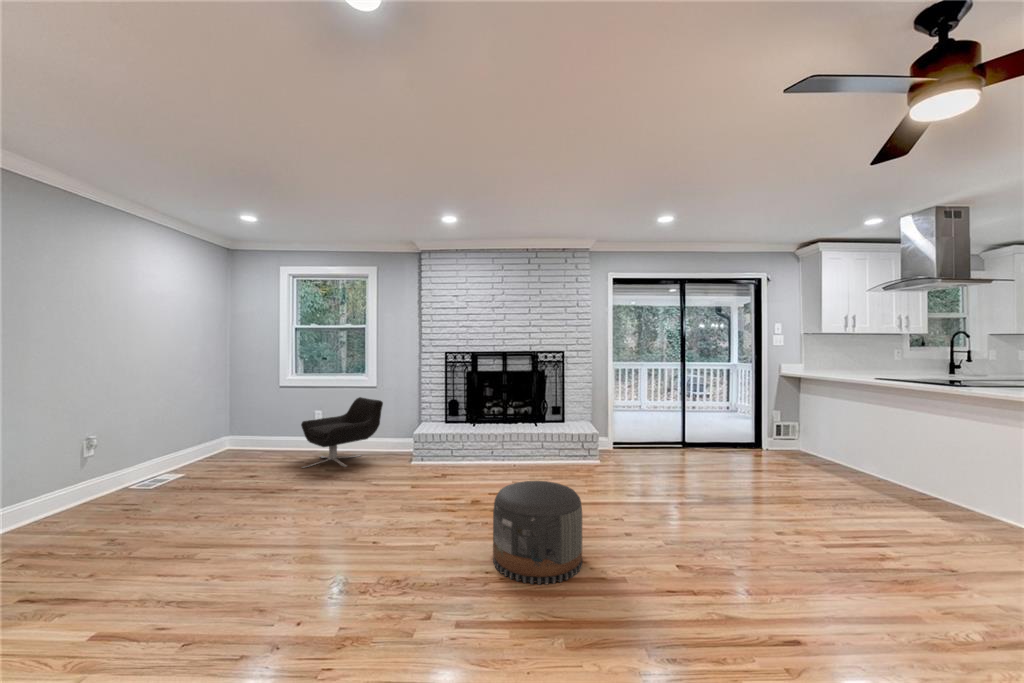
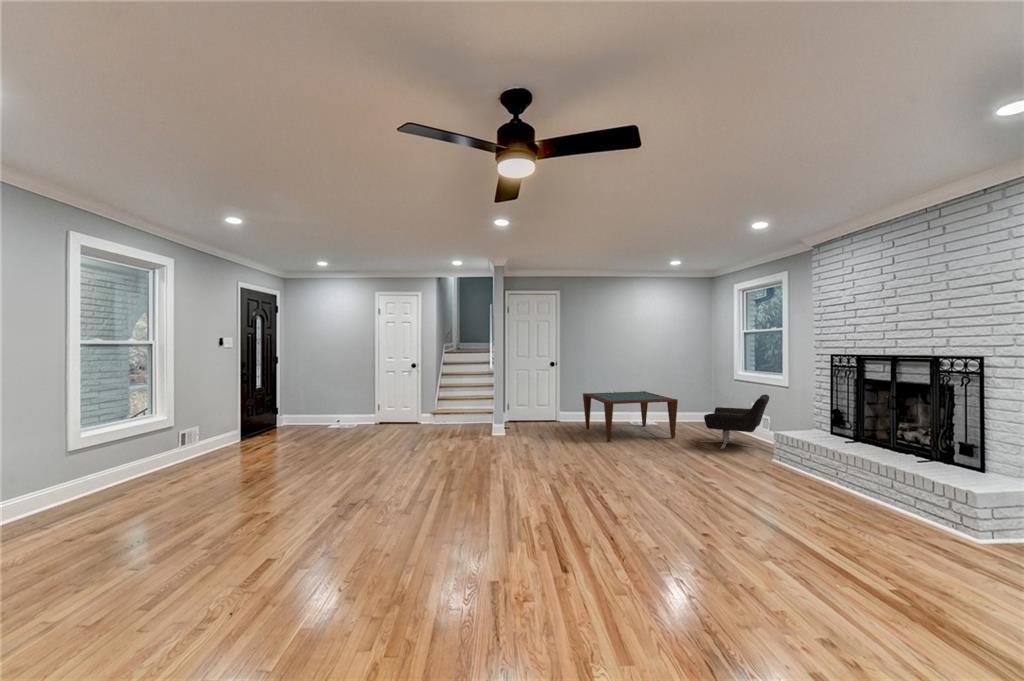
coffee table: none [60,419,274,514] -> present [583,391,678,442]
pouf: present [493,481,582,585] -> none [593,457,663,529]

